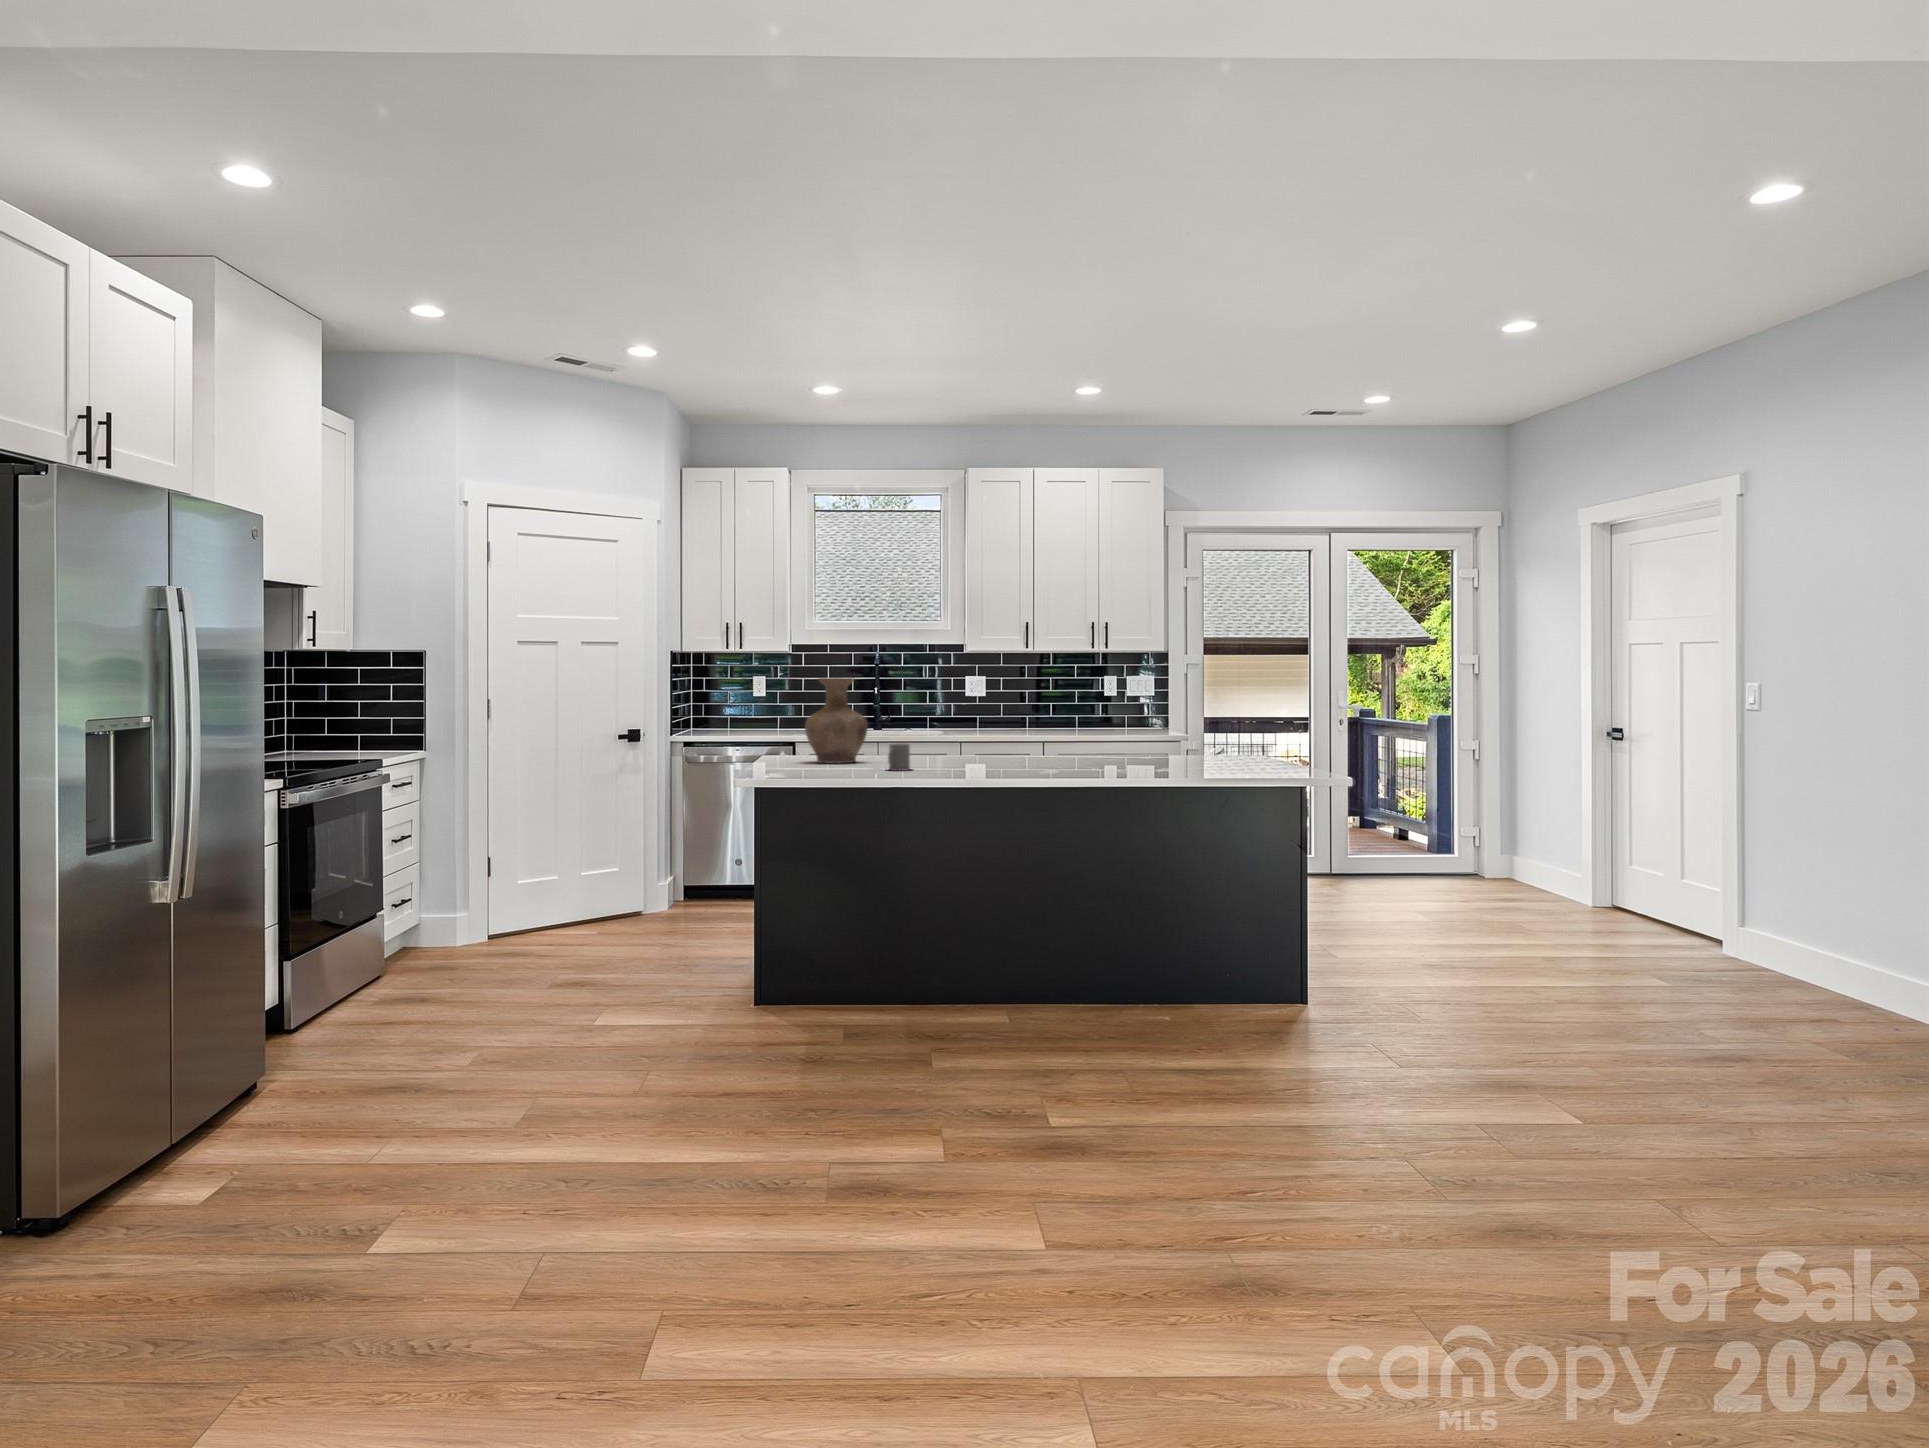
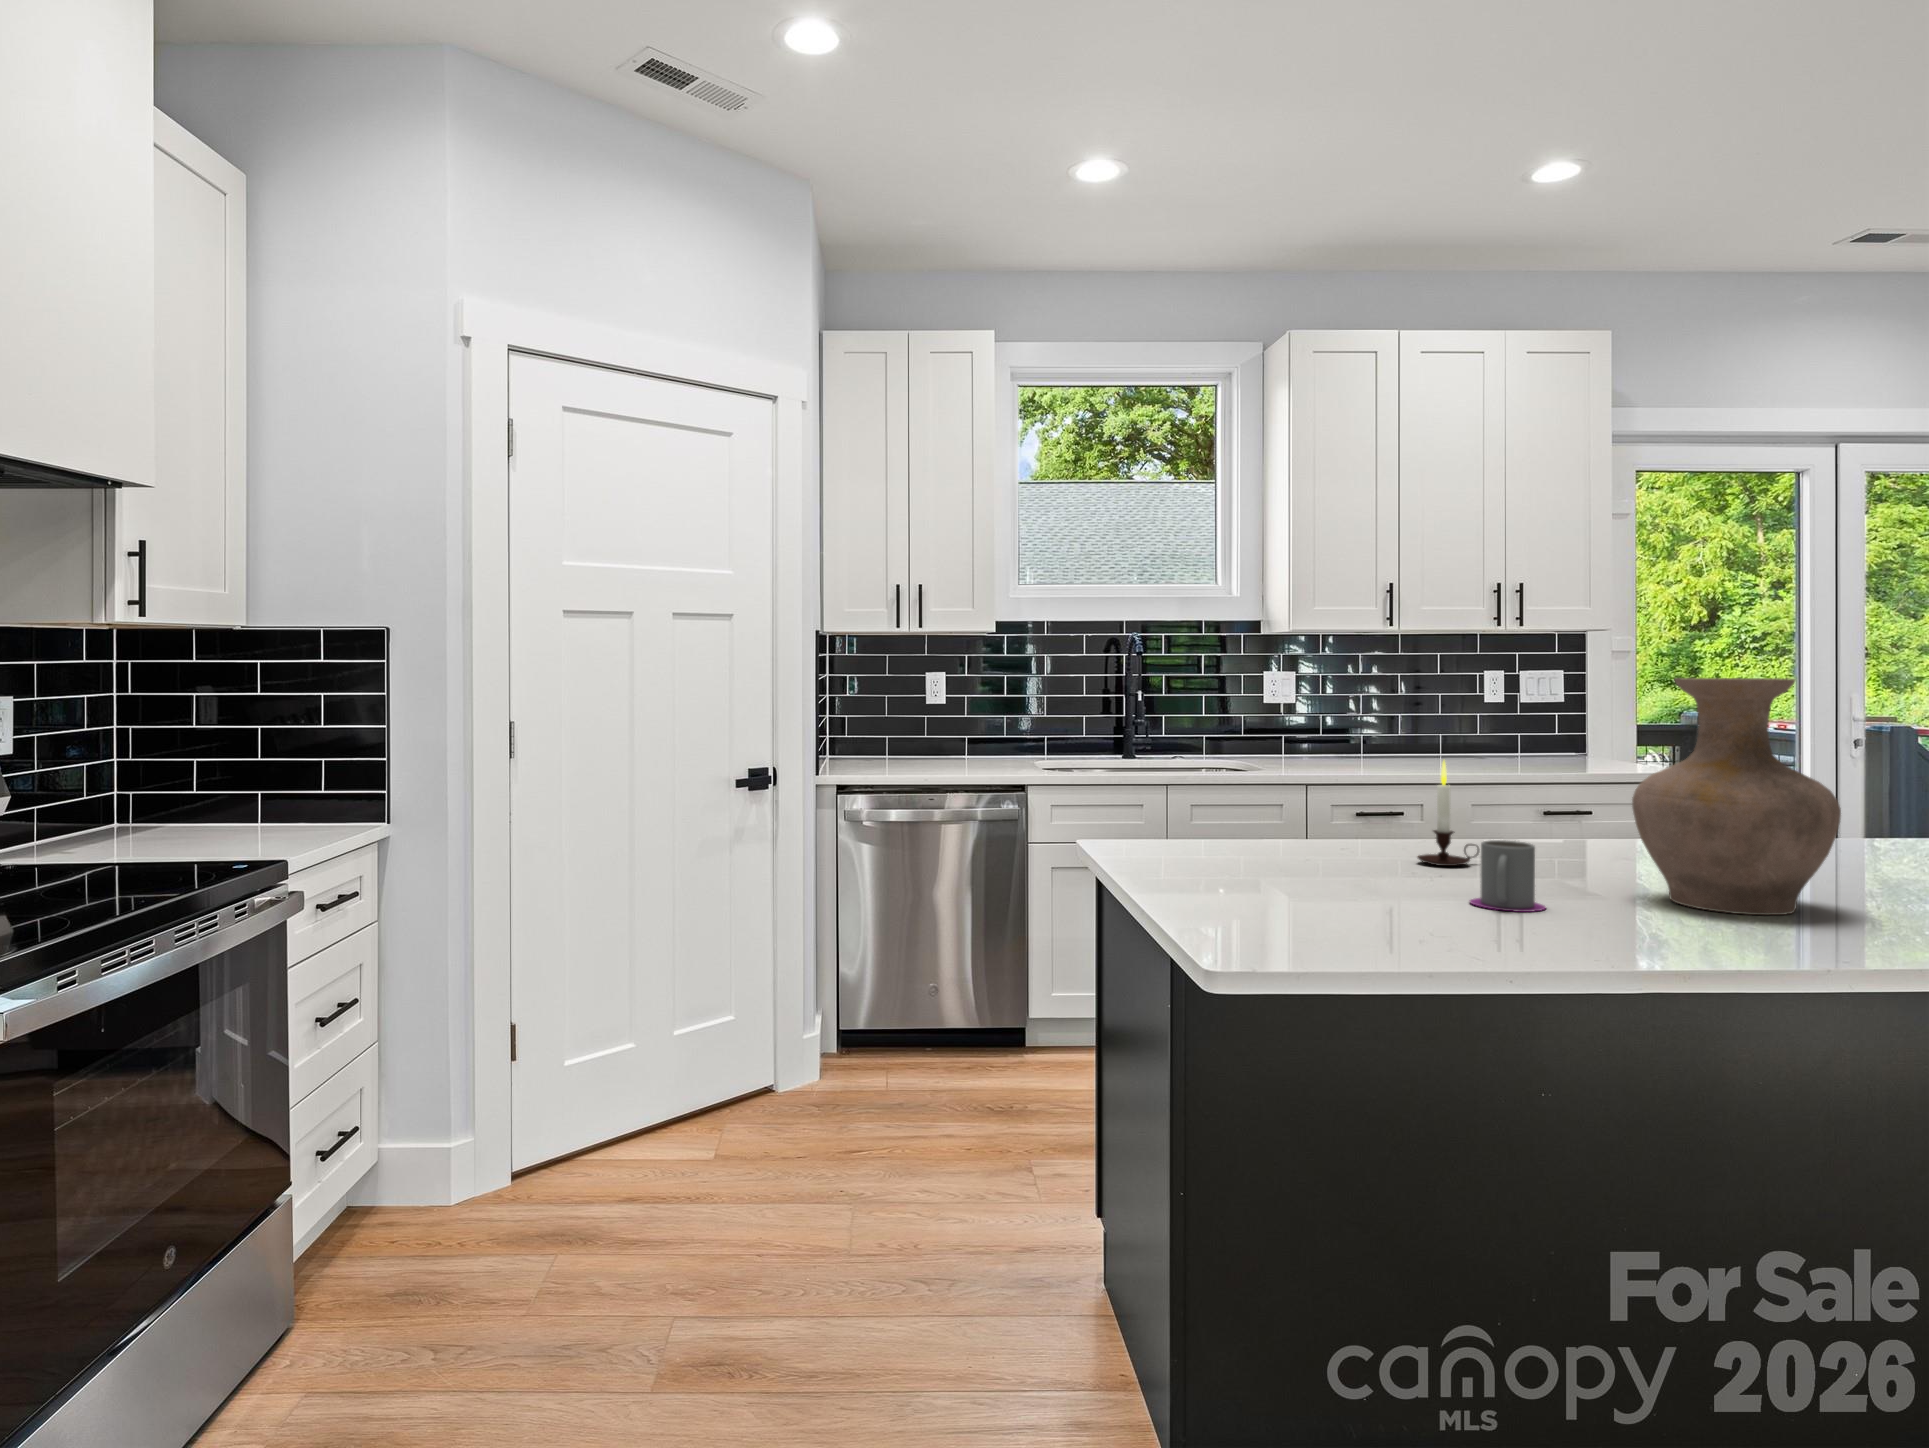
vase: present [805,678,868,763] -> present [1632,678,1841,915]
candle: none [912,714,941,764] -> present [1418,761,1479,866]

